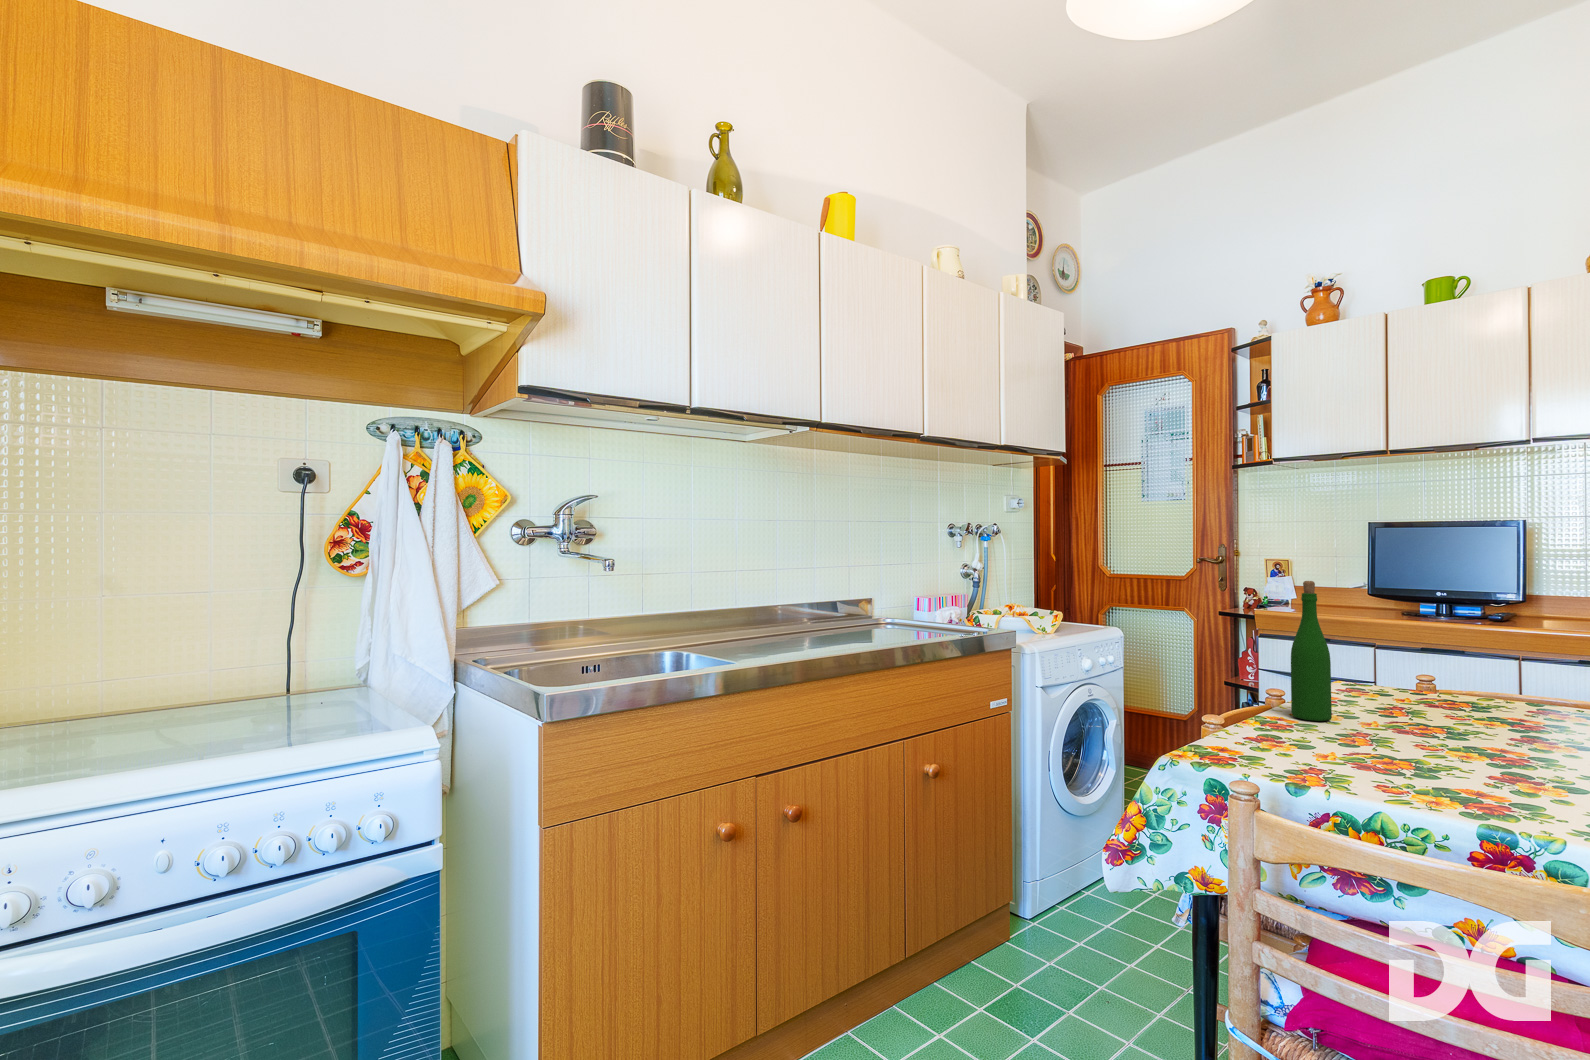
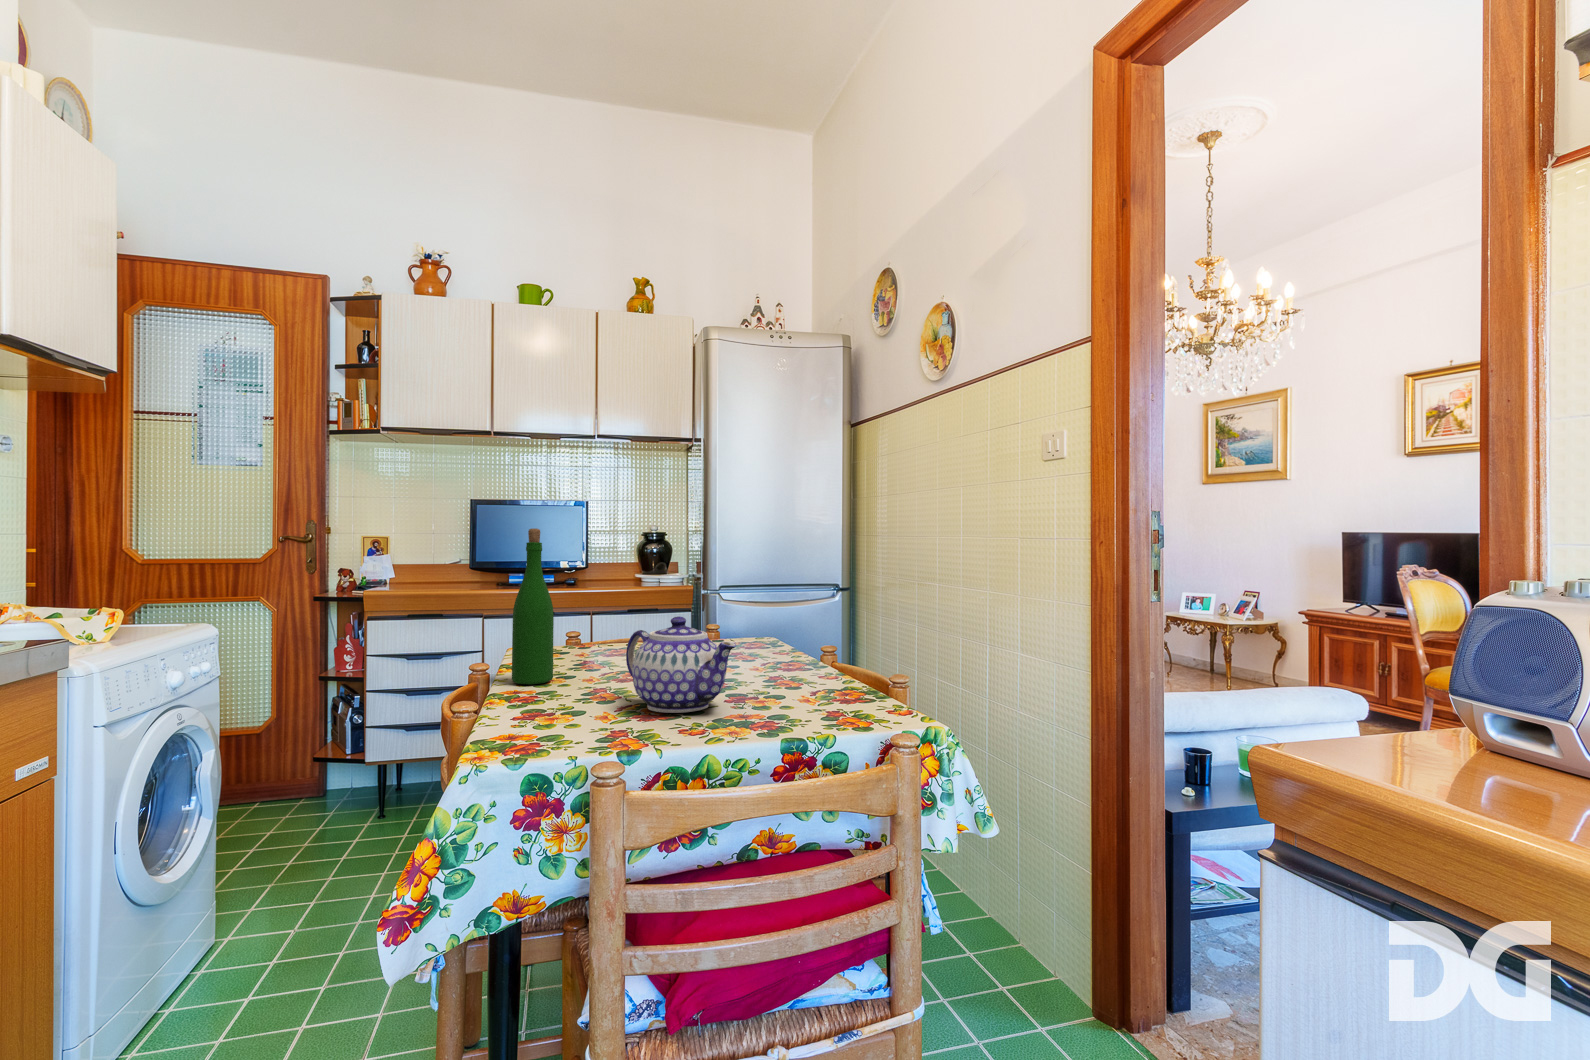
teapot: none [1363,681,1480,779] -> present [626,617,736,713]

